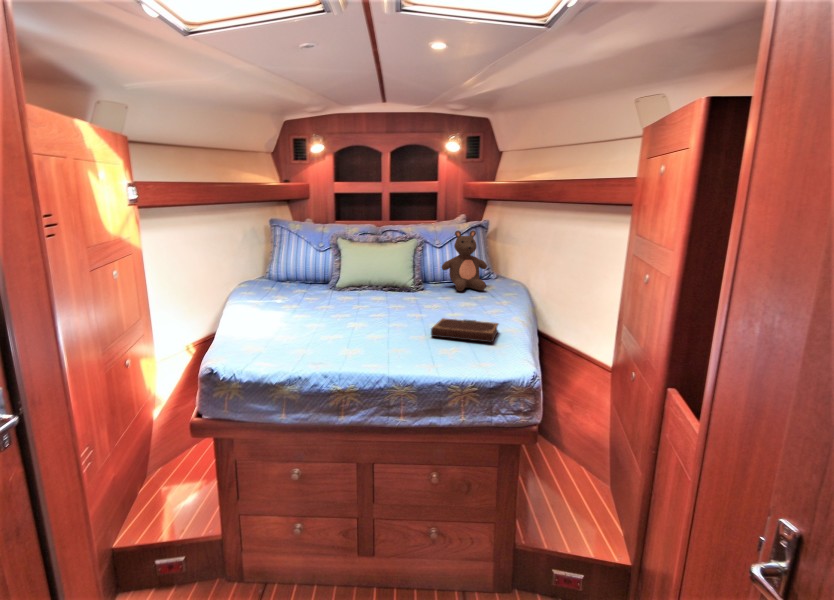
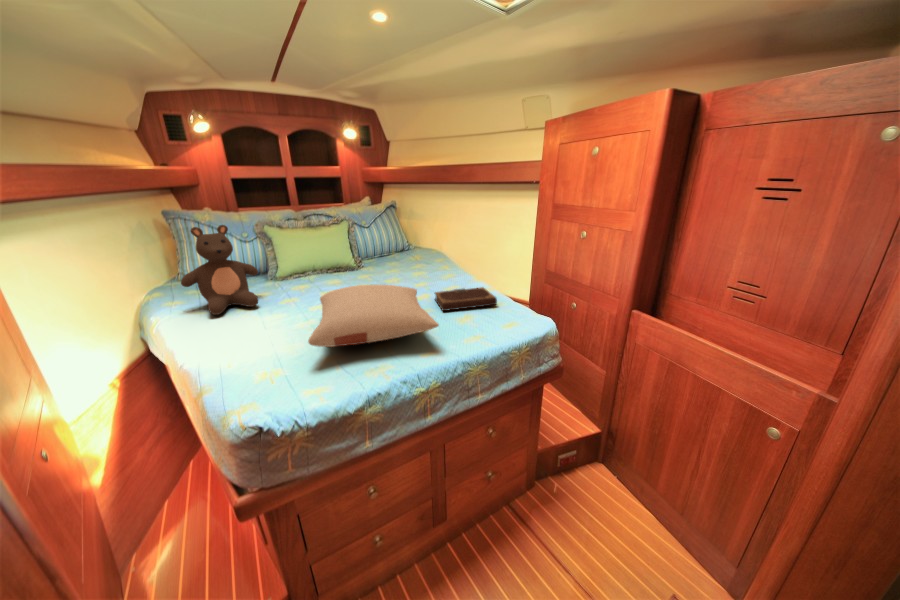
teddy bear: present [442,230,487,291] -> present [181,225,258,315]
pillow: none [277,294,414,342] -> present [308,285,439,347]

